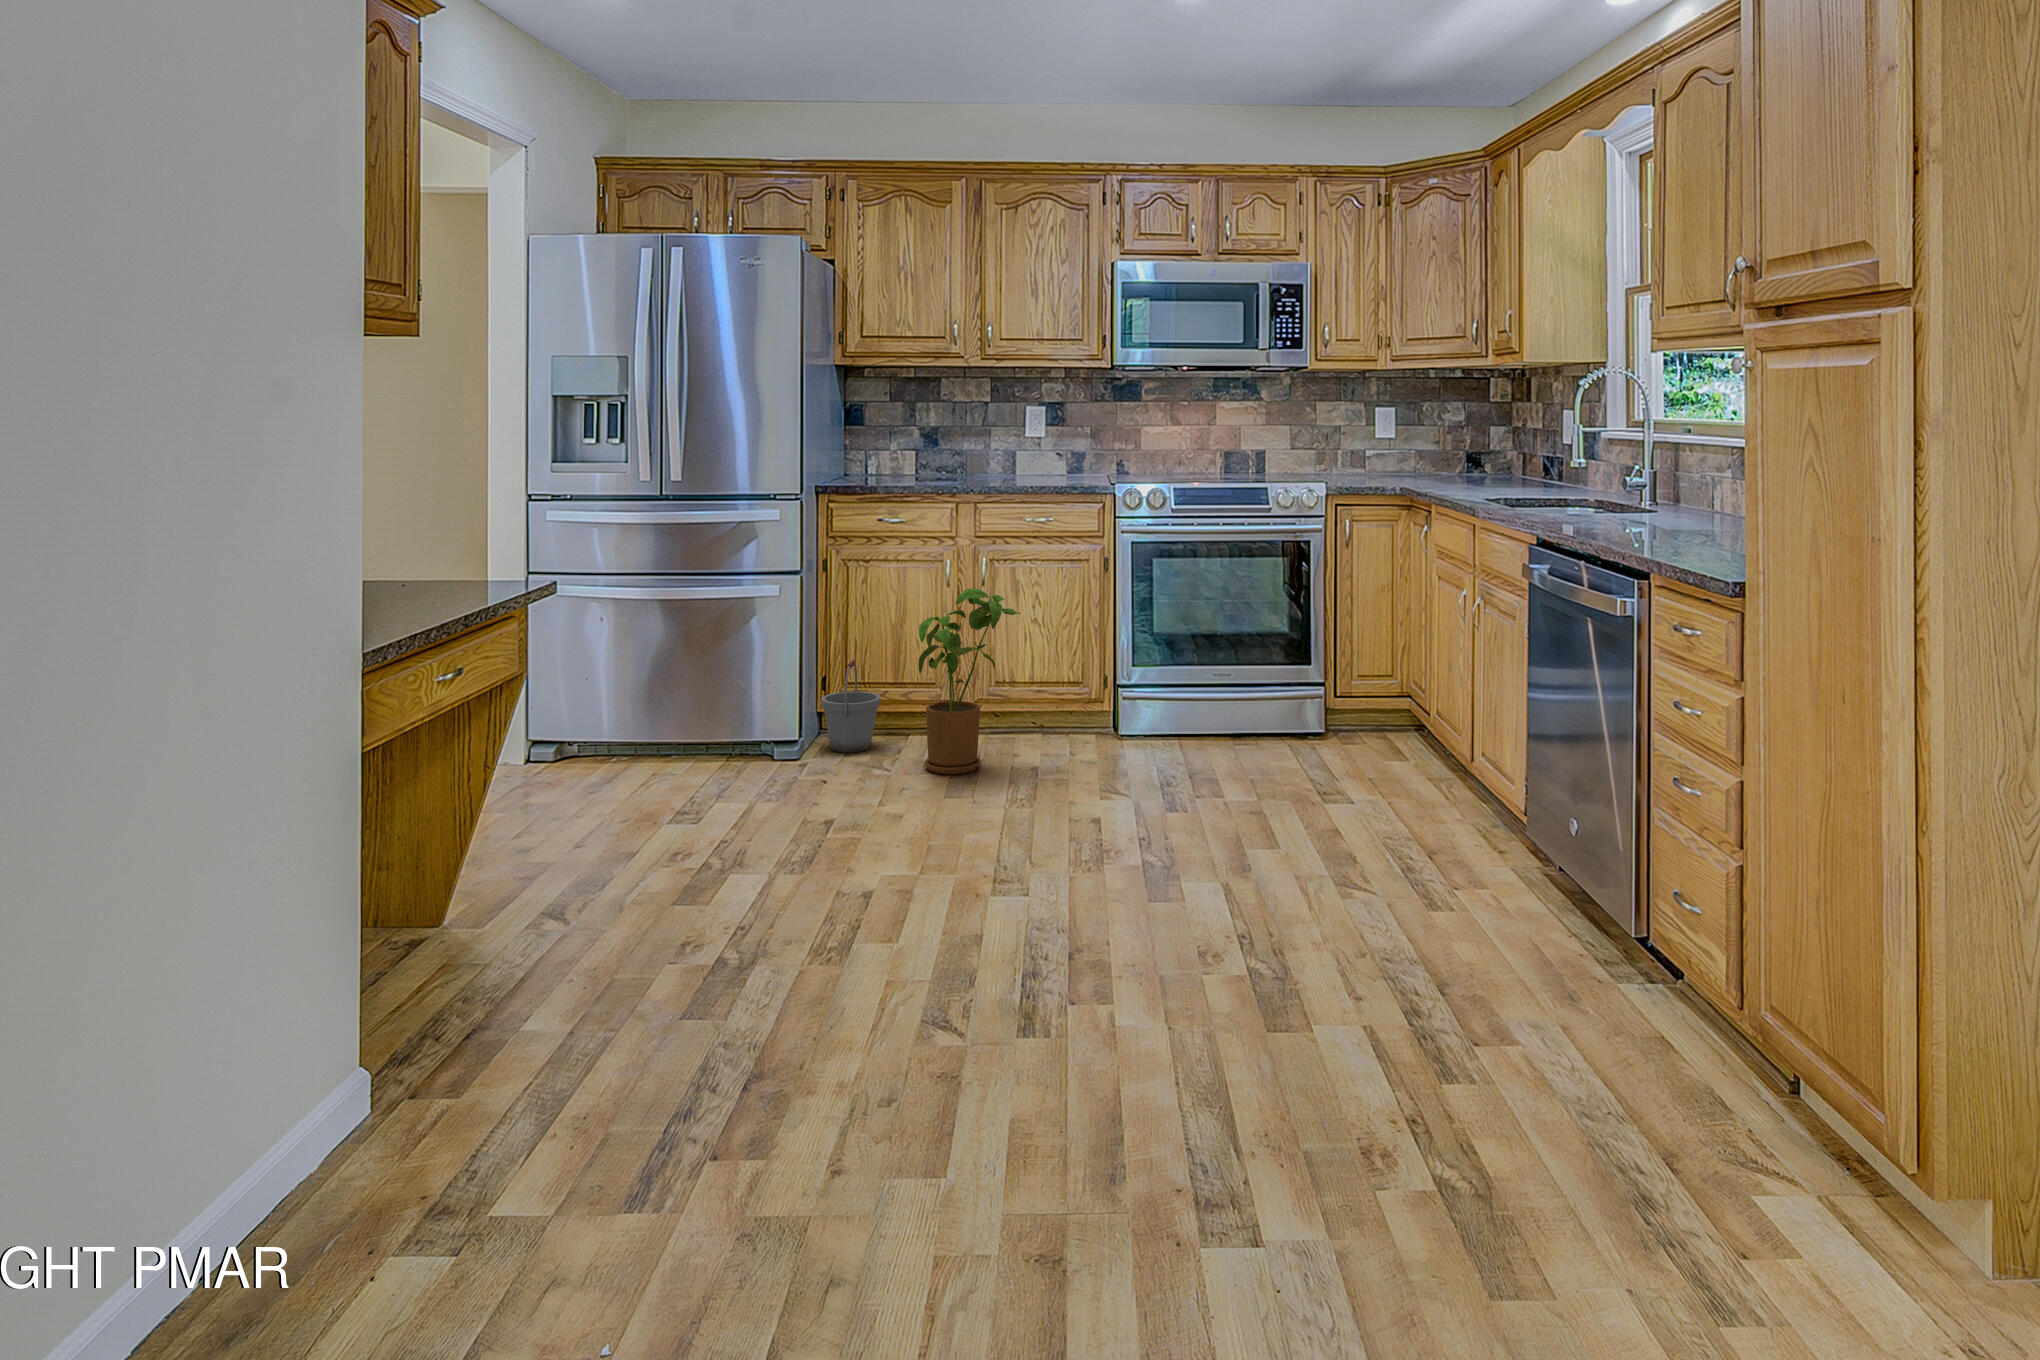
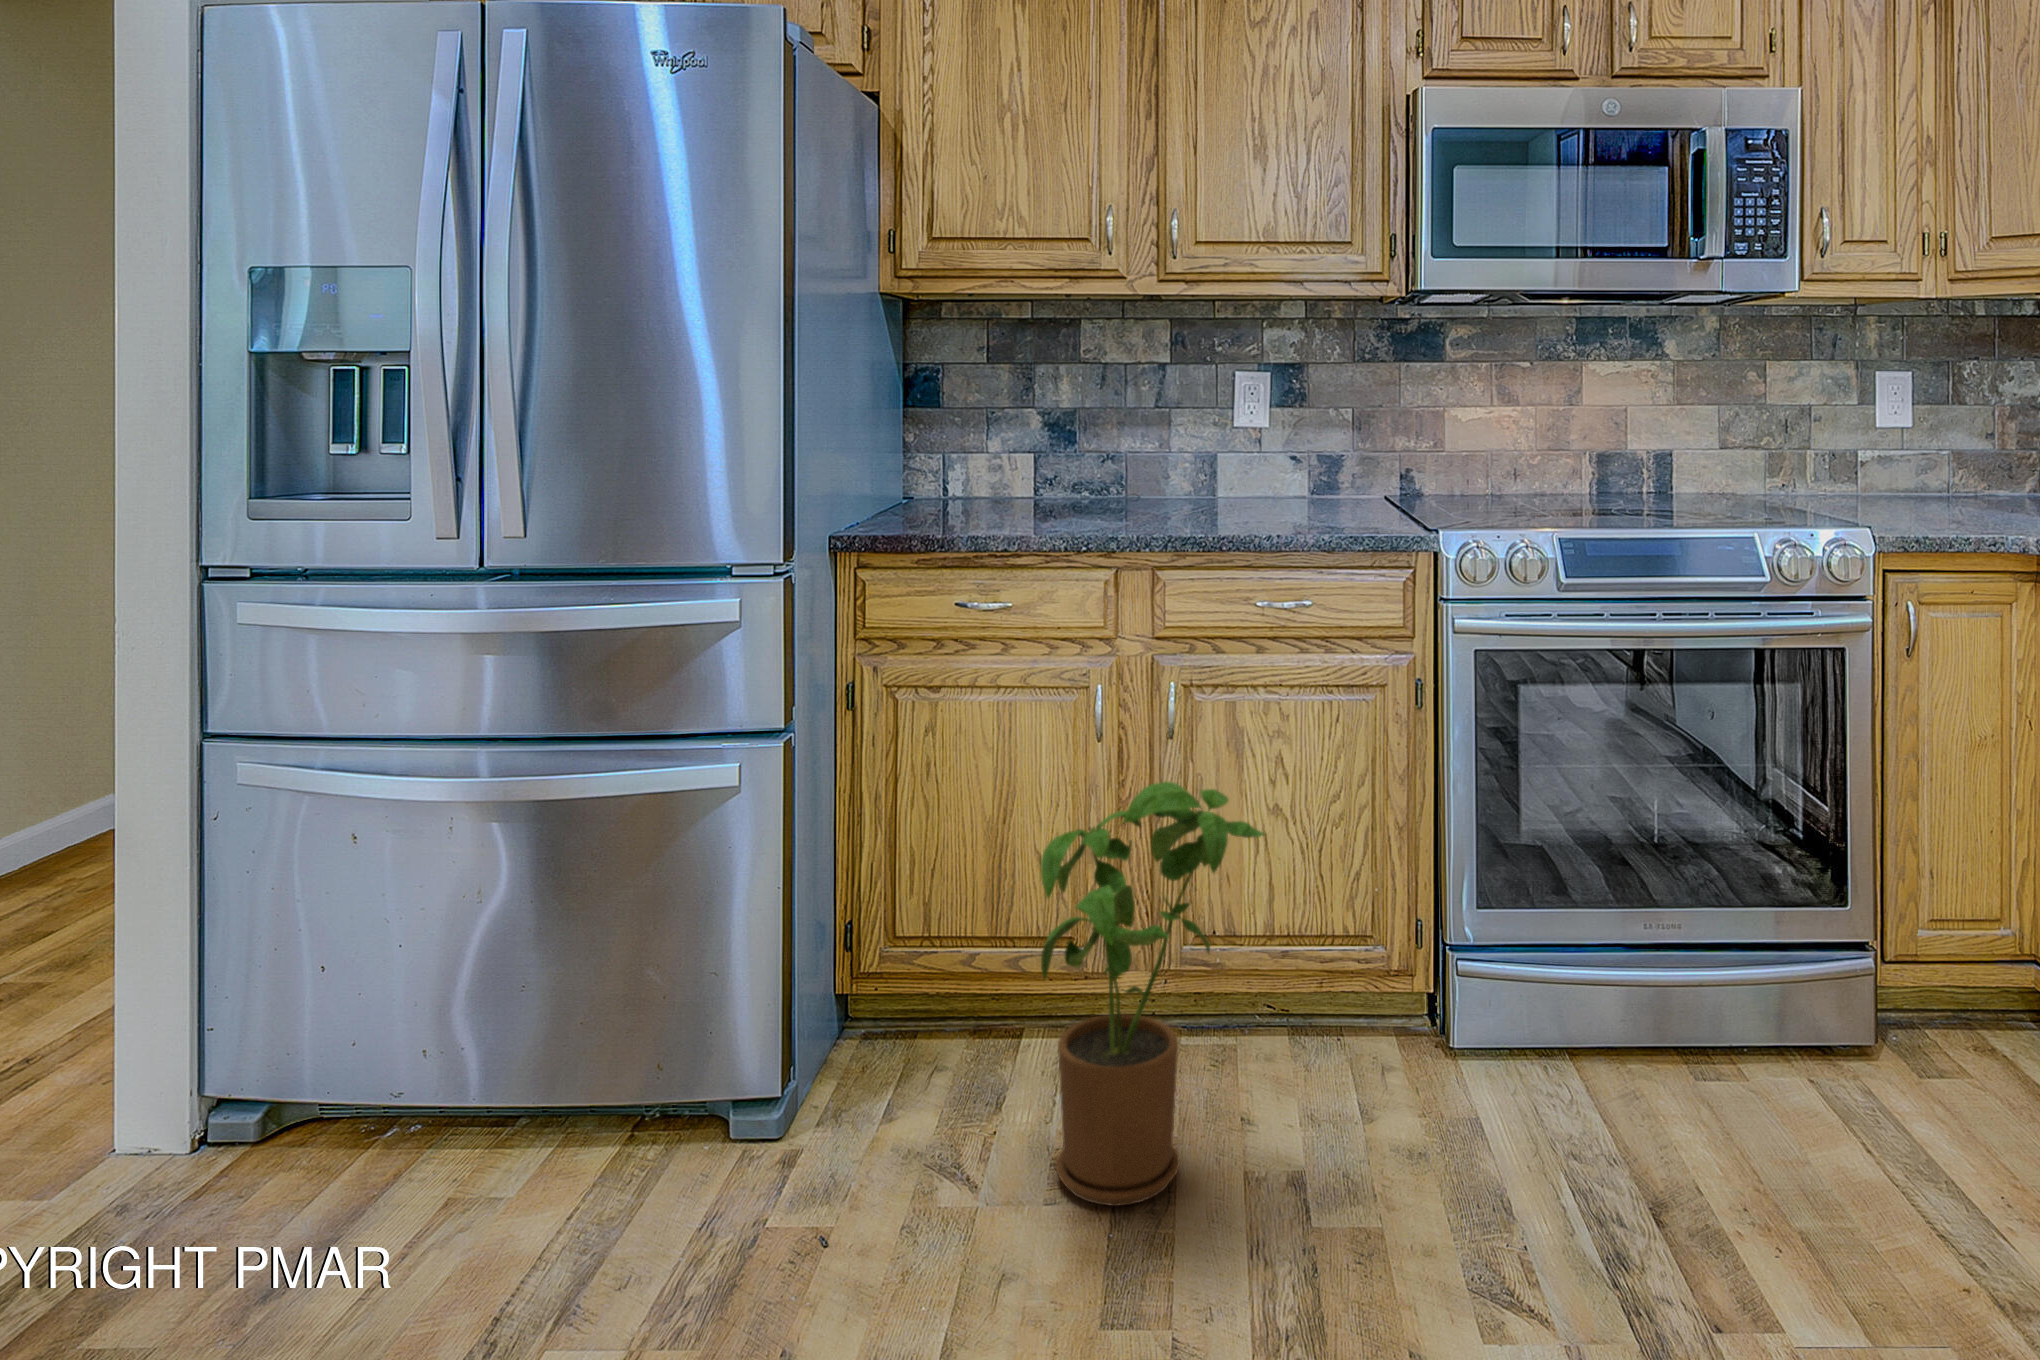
bucket: present [821,660,880,753] -> none [838,899,962,1105]

